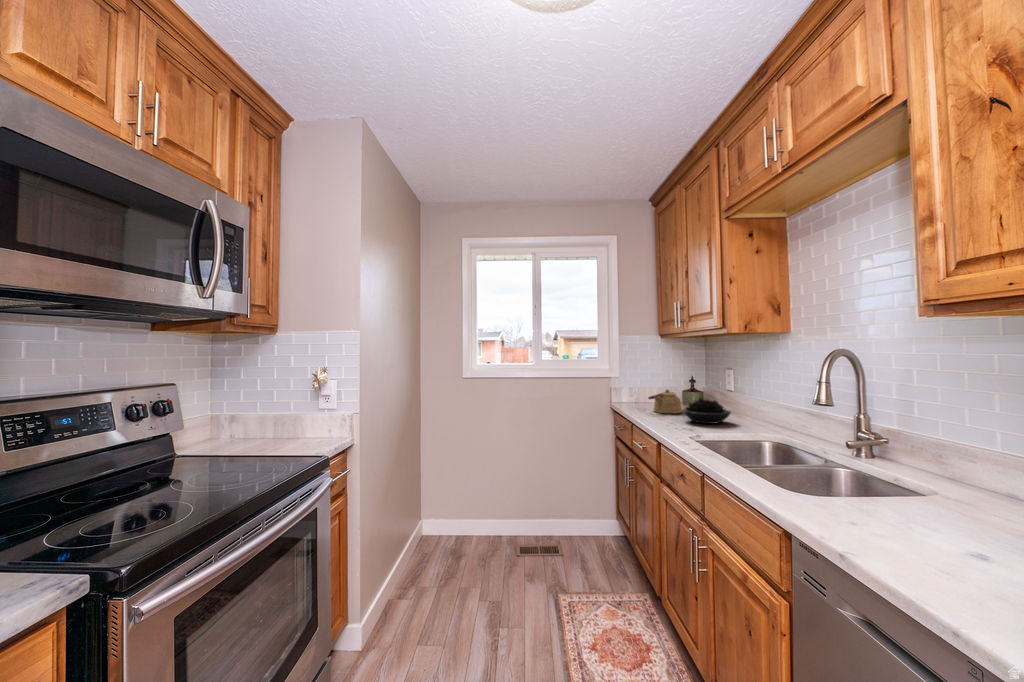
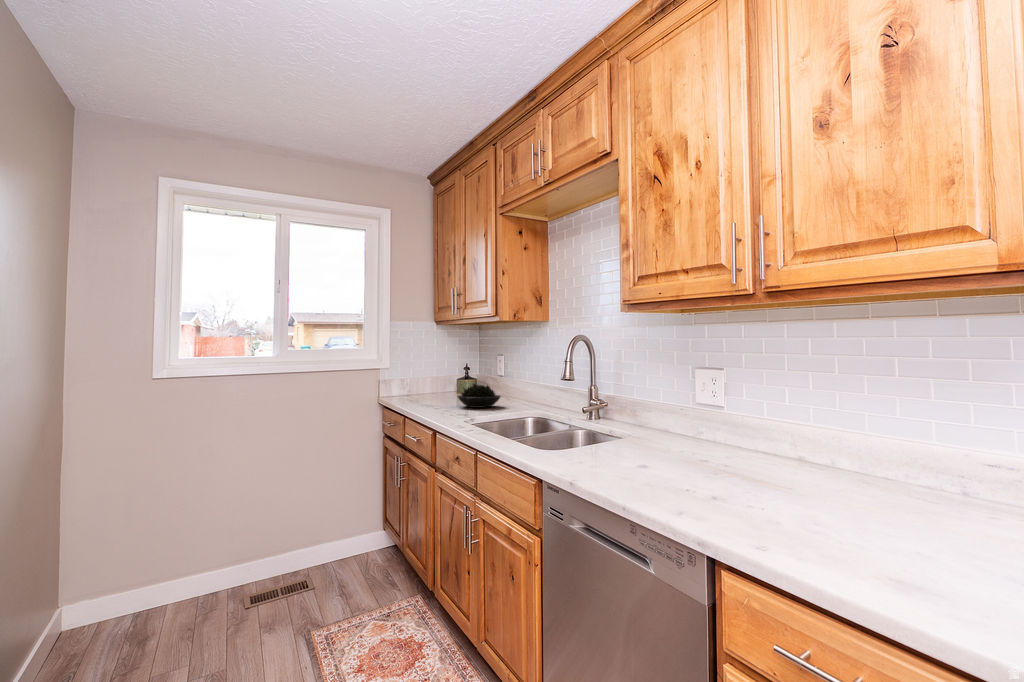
kettle: present [648,390,683,413] -> none [423,378,456,402]

